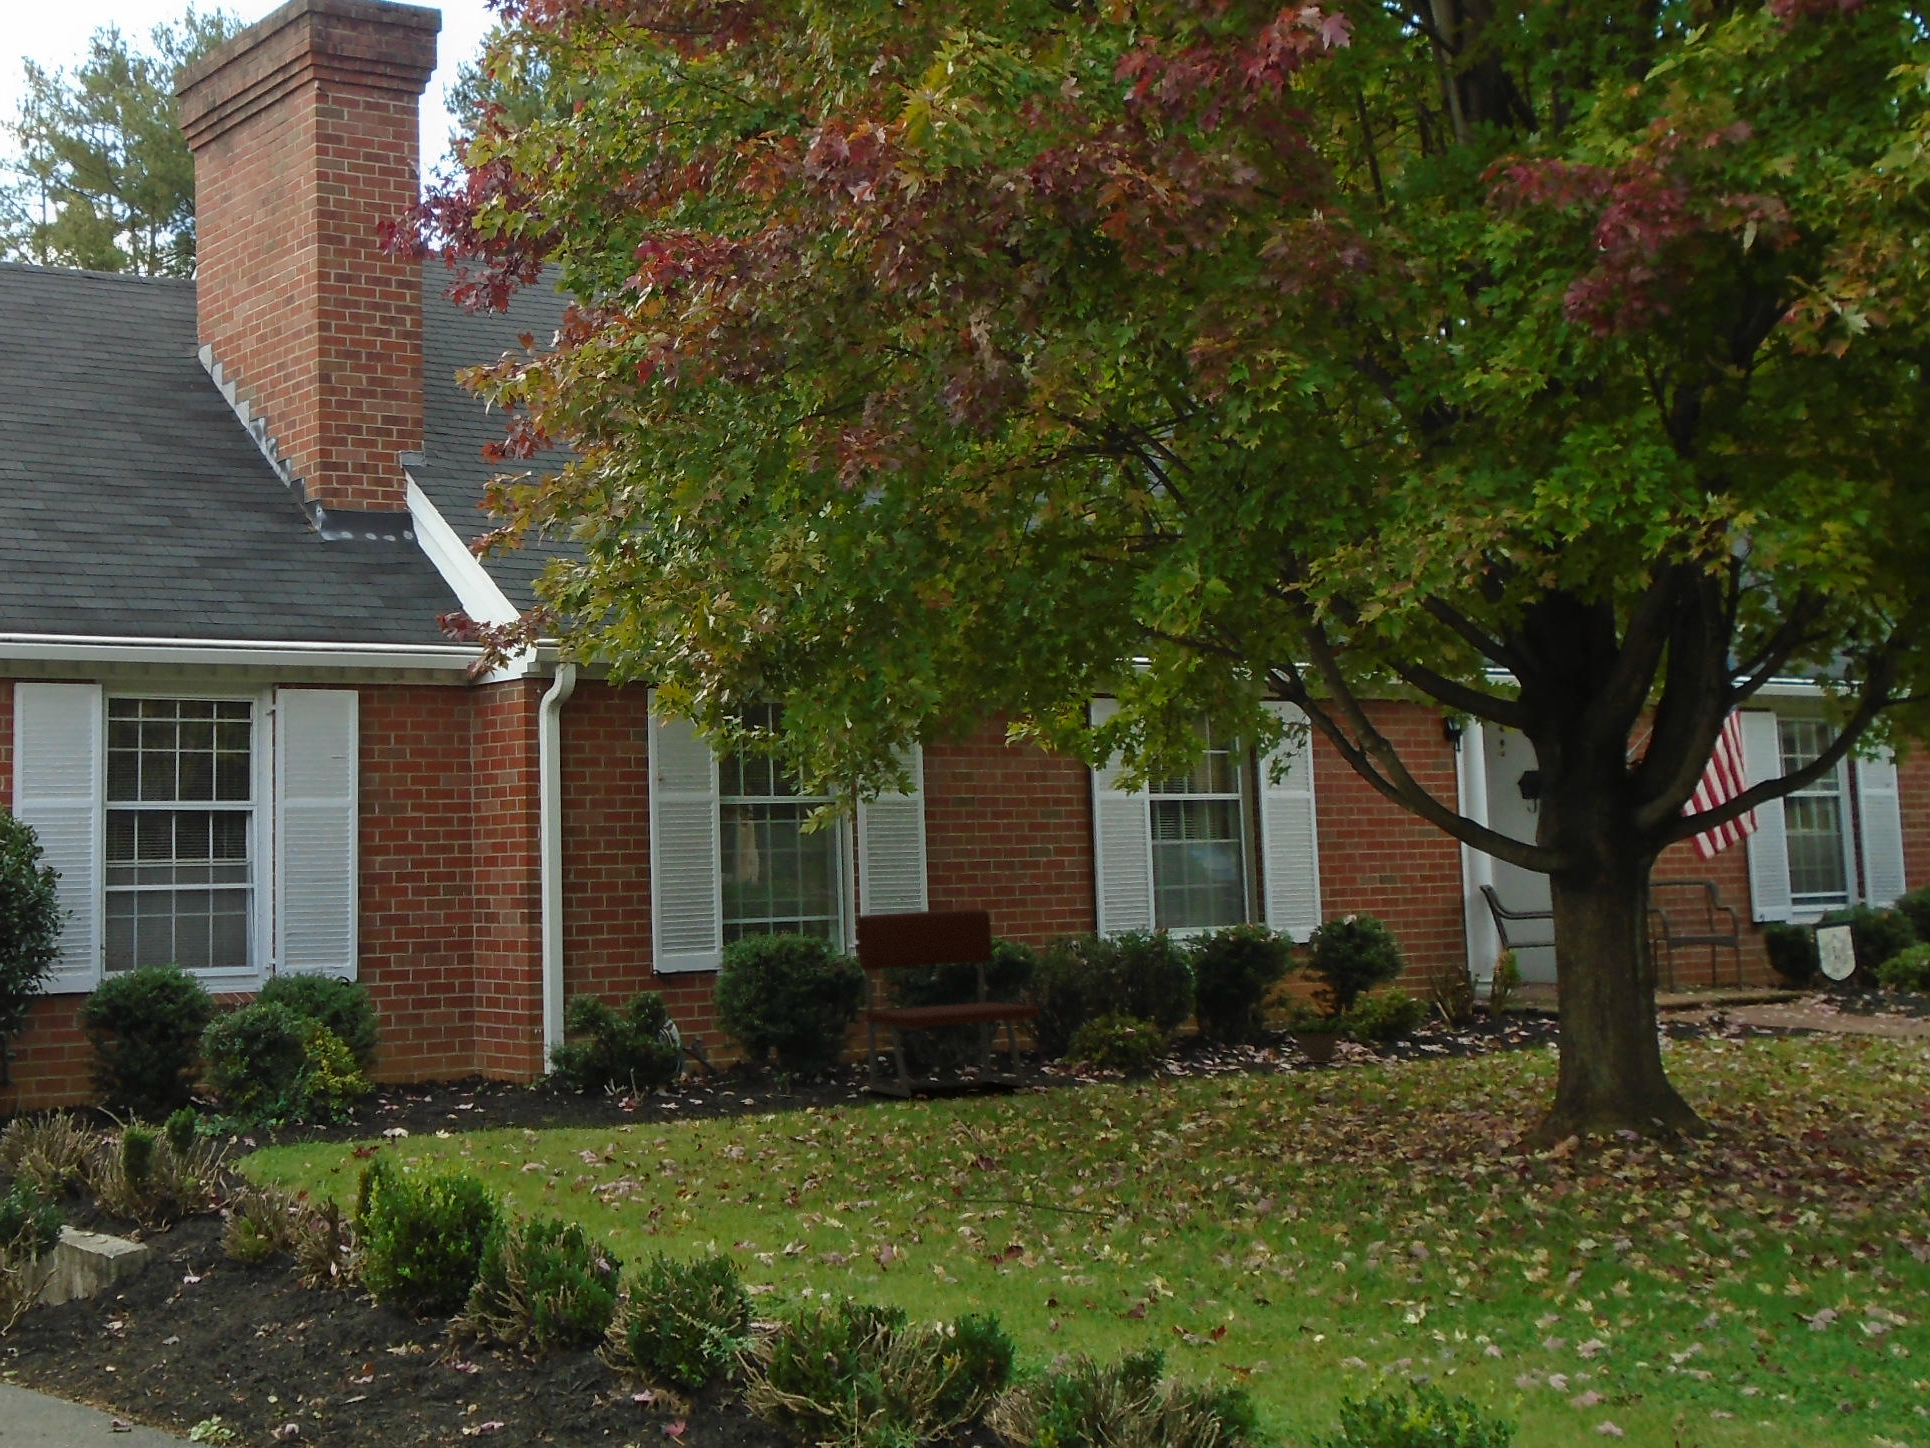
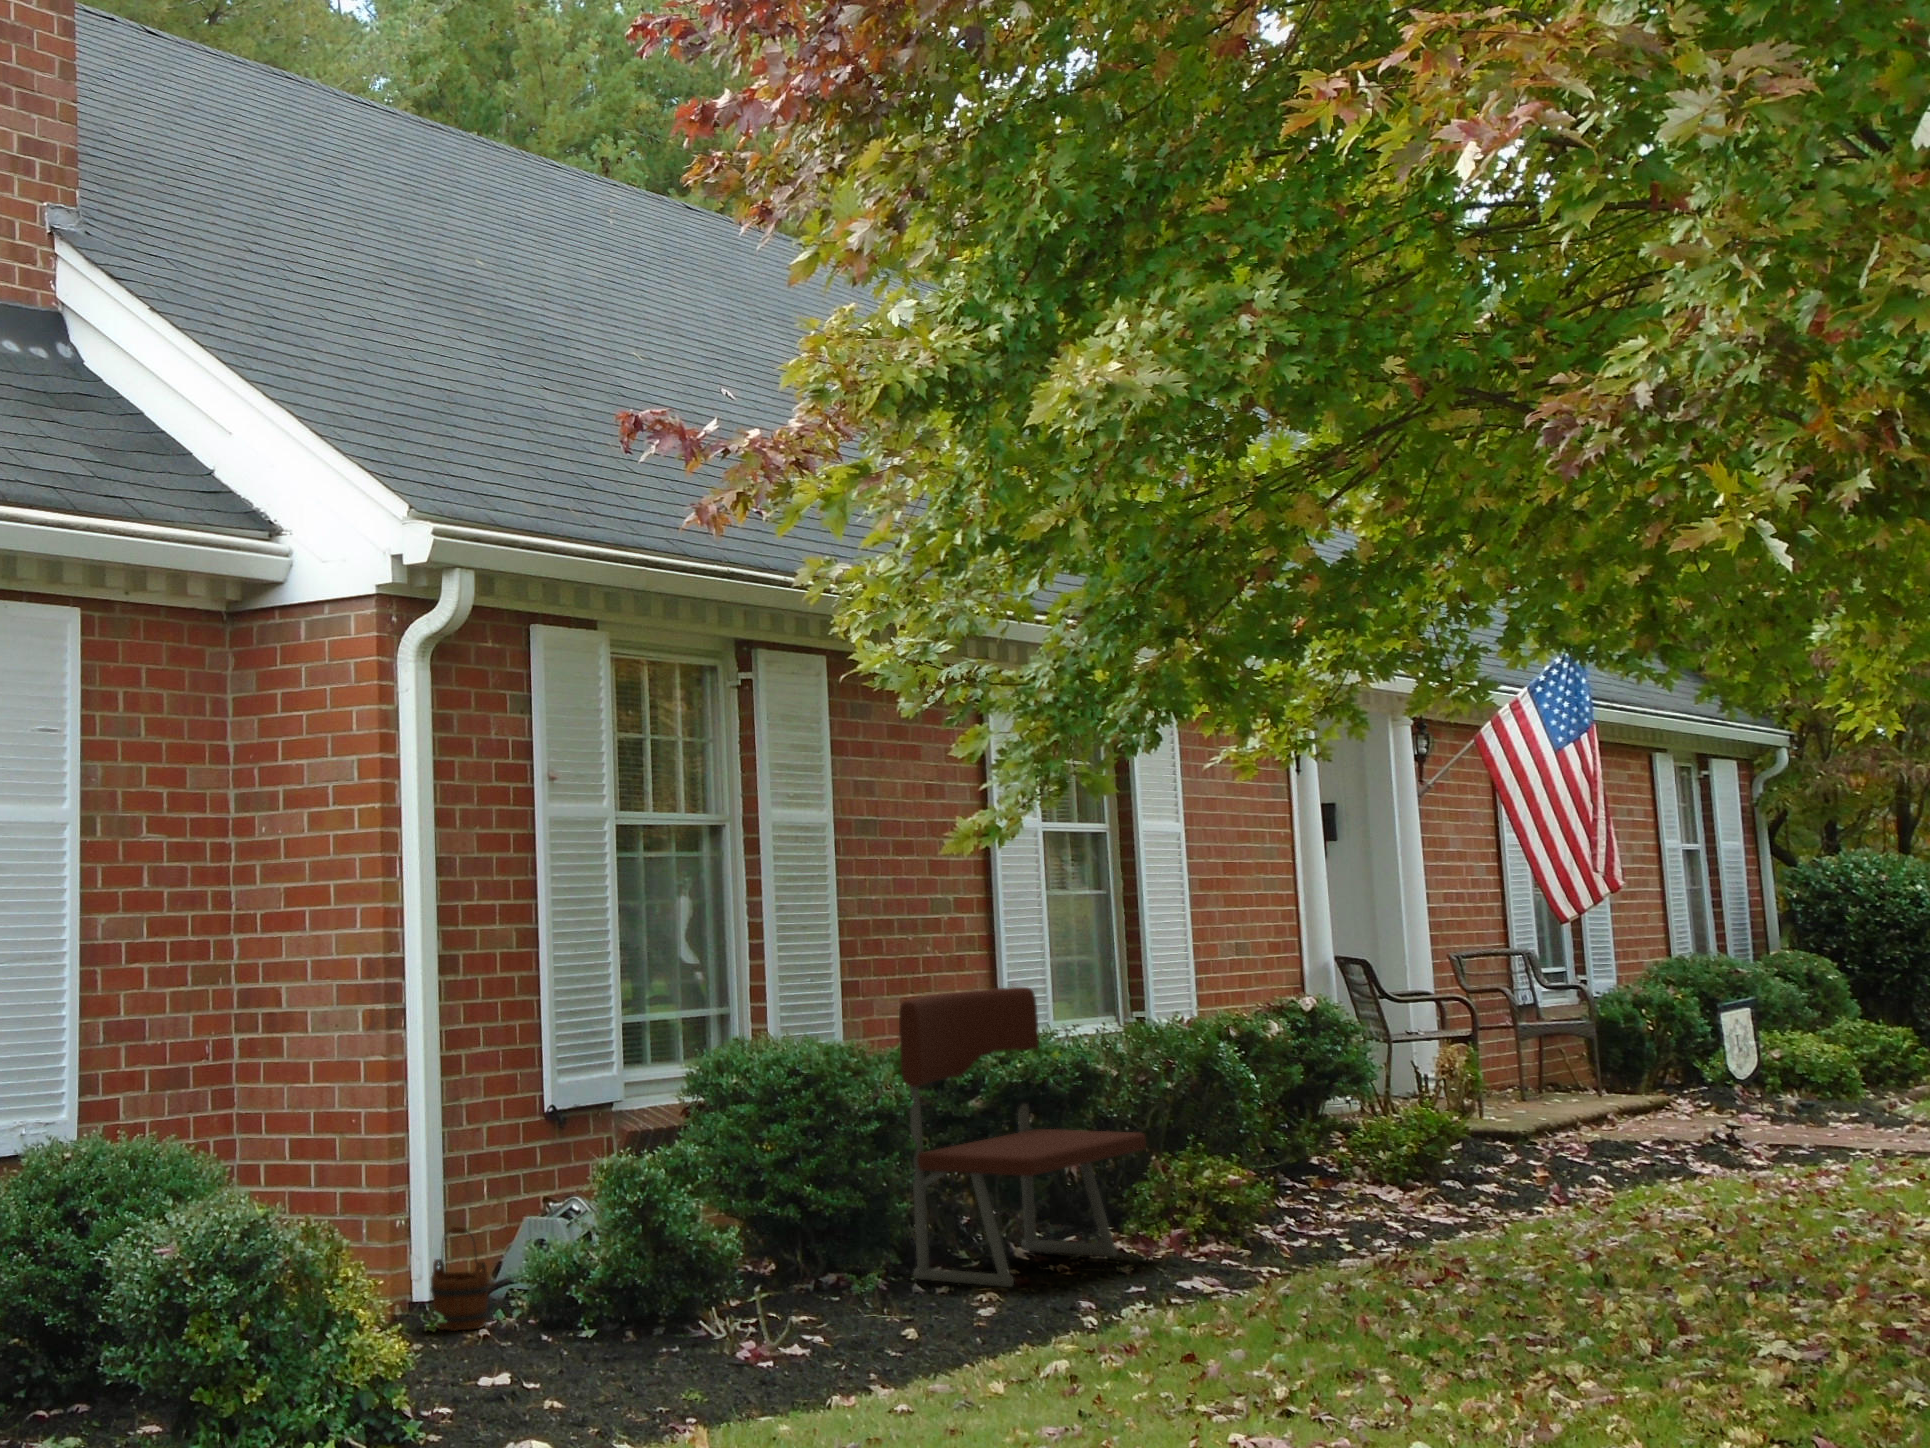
decorative plant: present [1287,1017,1350,1063] -> none [1268,1127,1379,1194]
wooden bucket: none [538,1039,572,1098] -> present [431,1227,489,1331]

